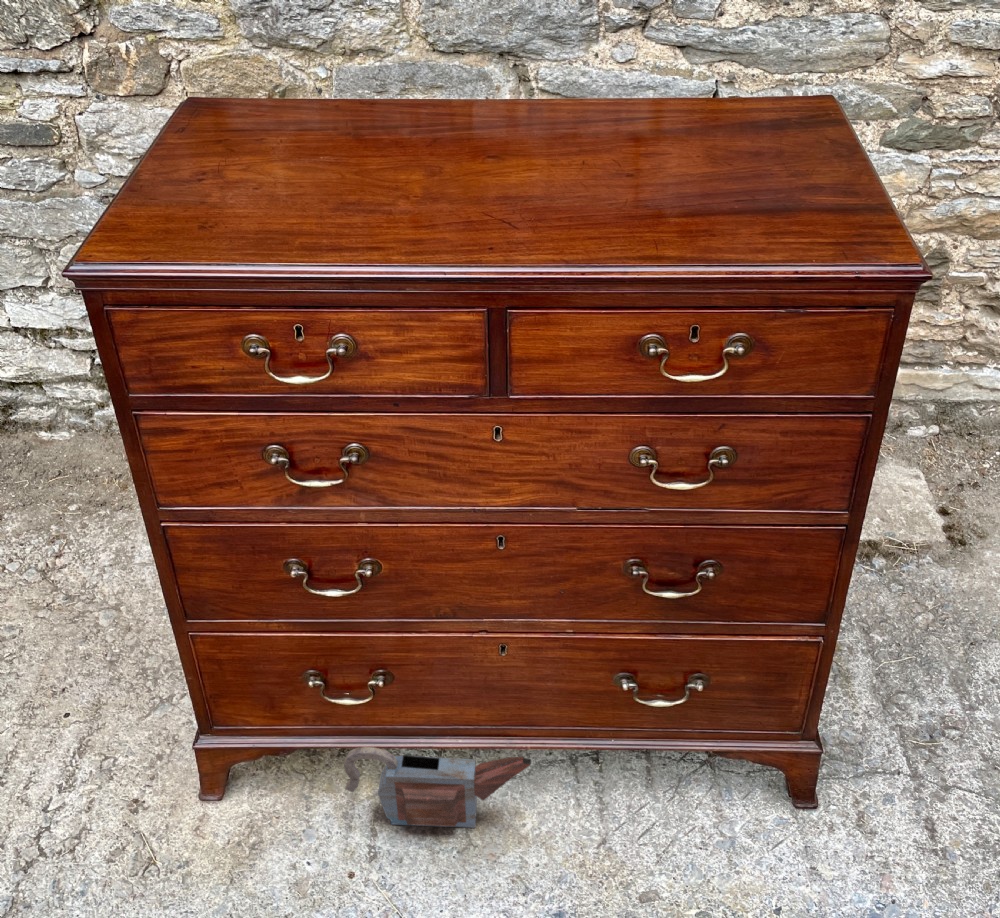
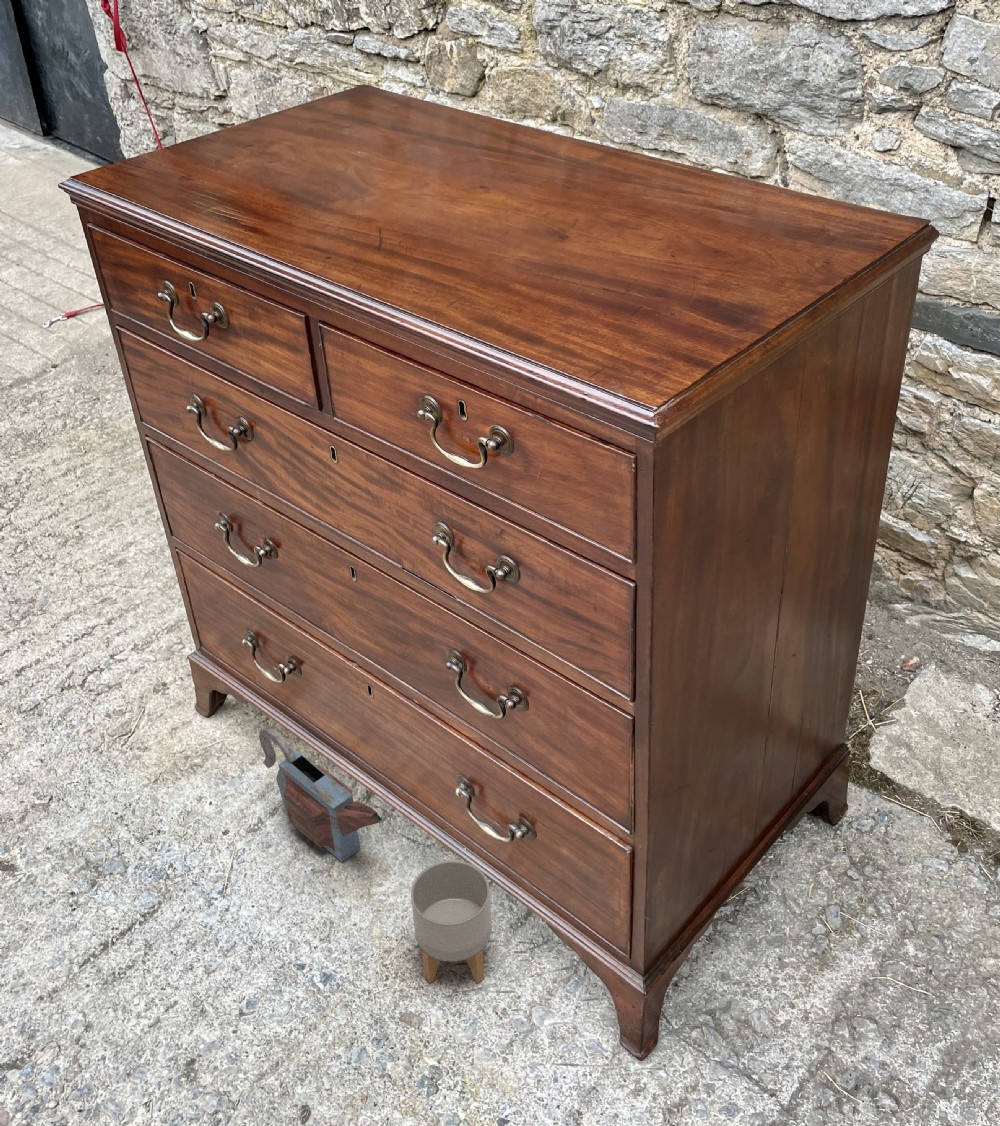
planter: none [600,746,677,864] -> present [411,860,492,983]

